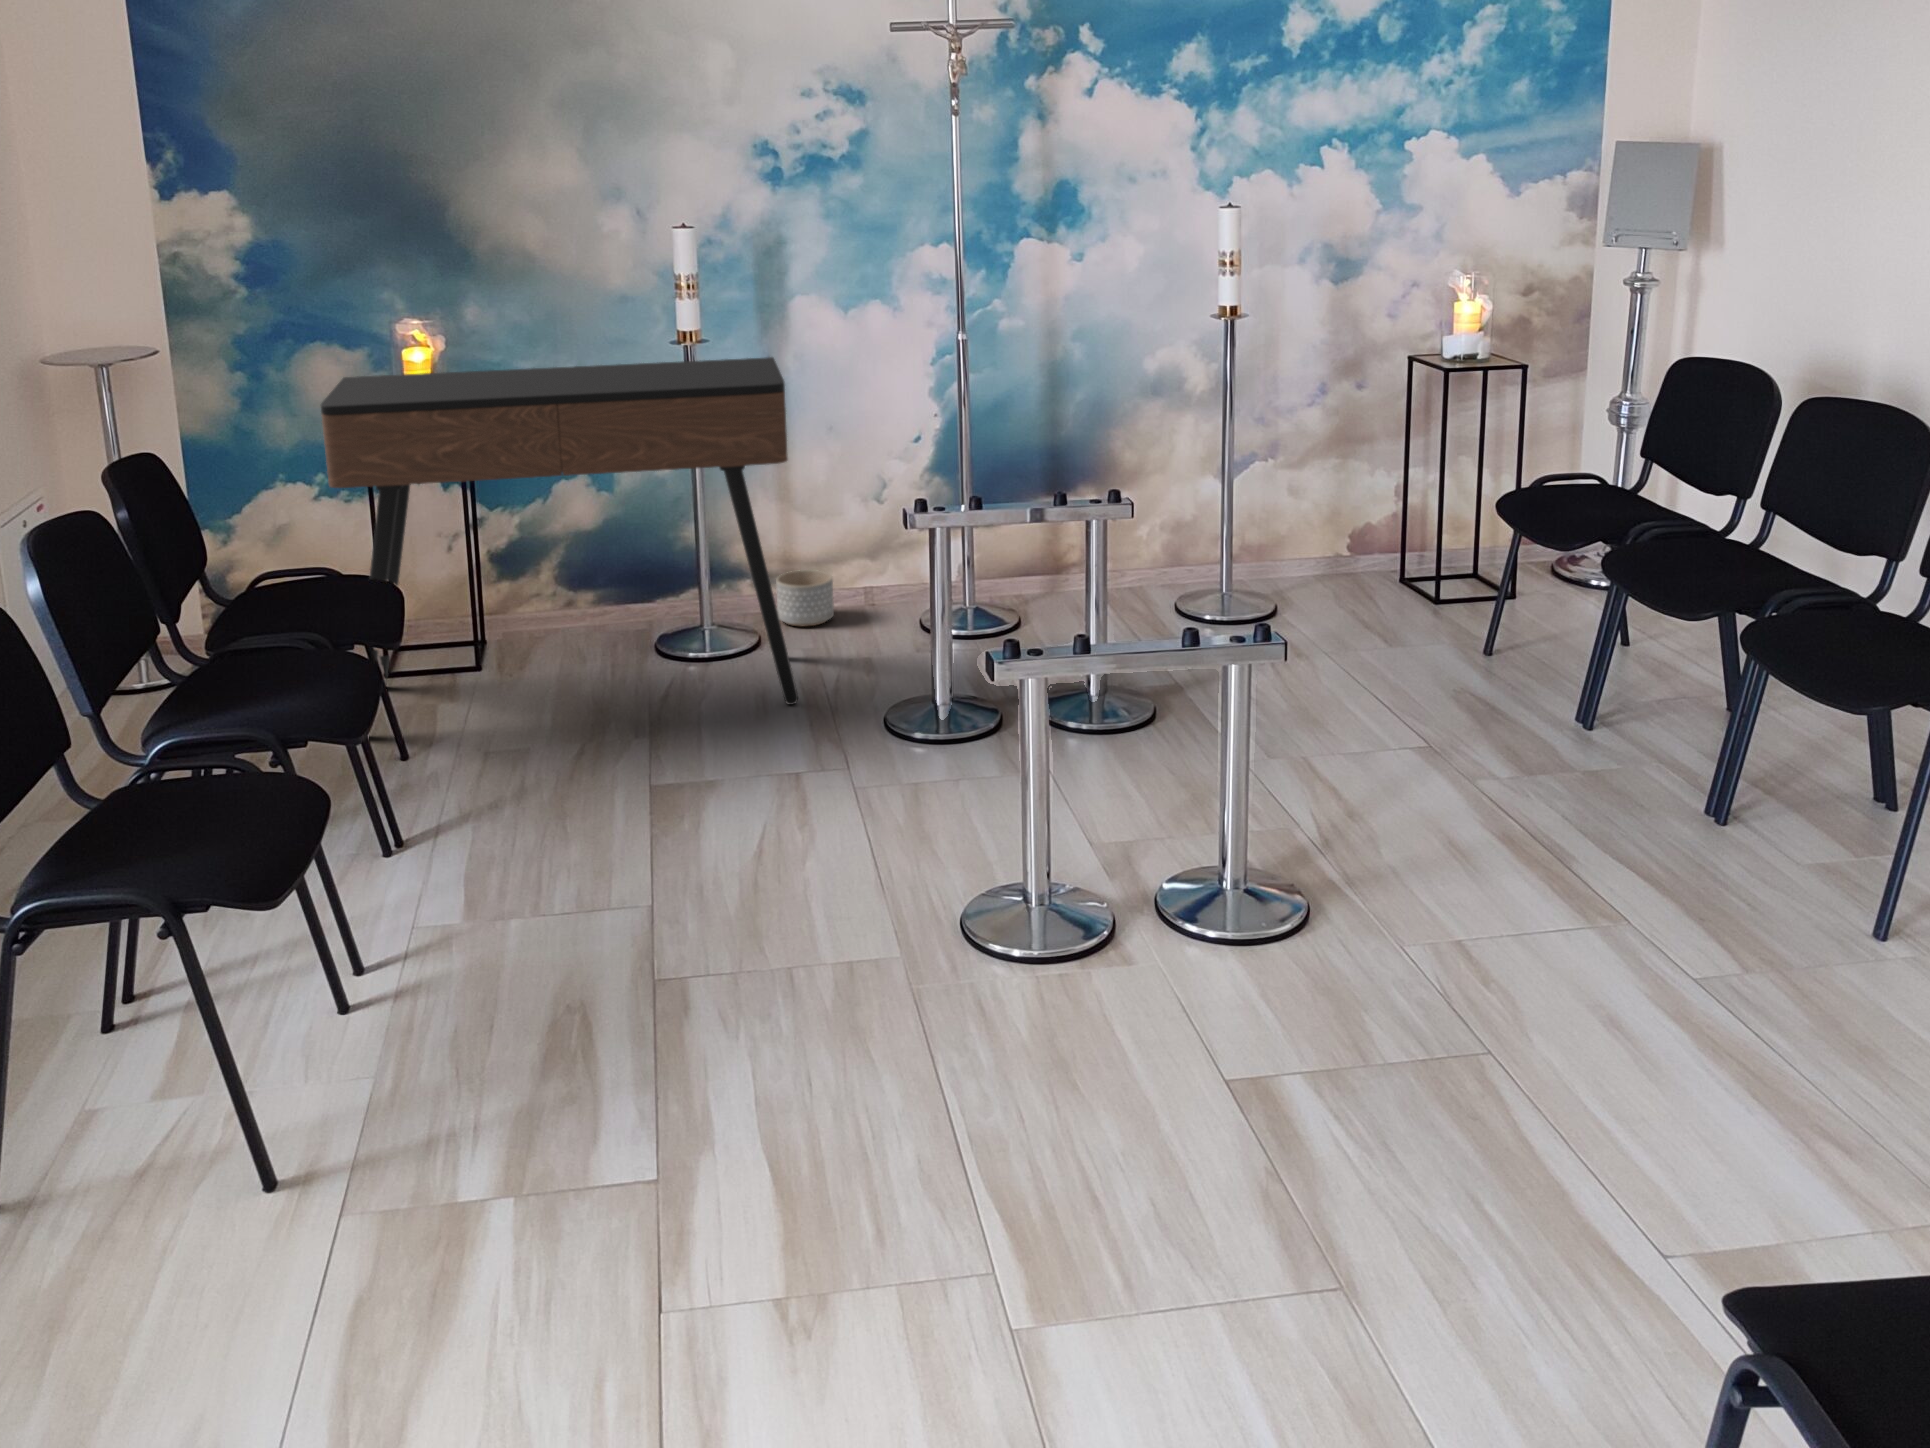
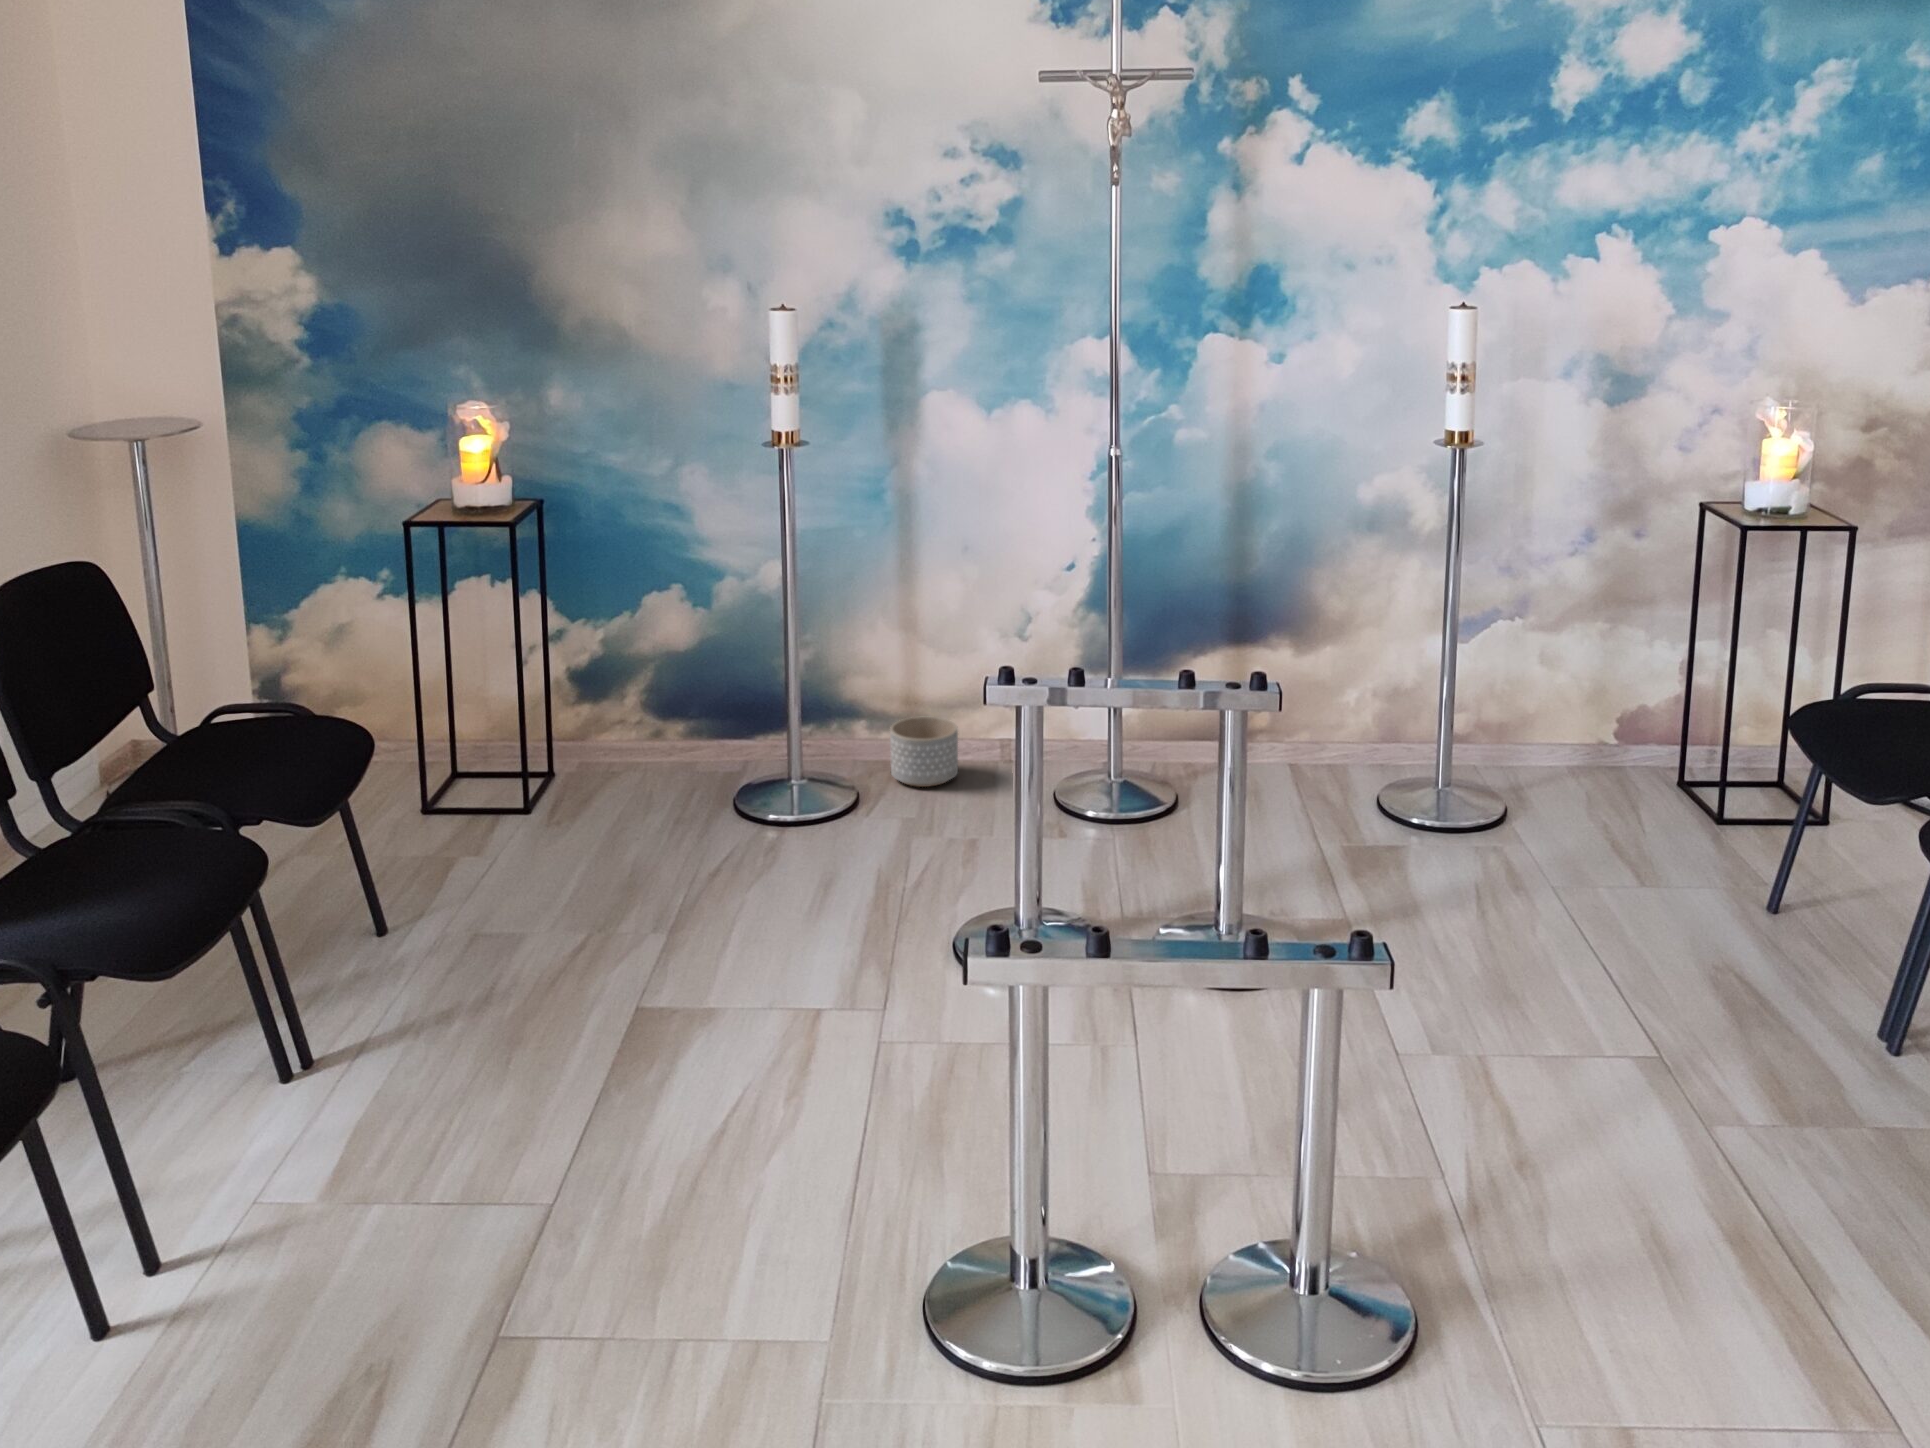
console table: present [320,357,798,705] -> none [313,469,881,900]

